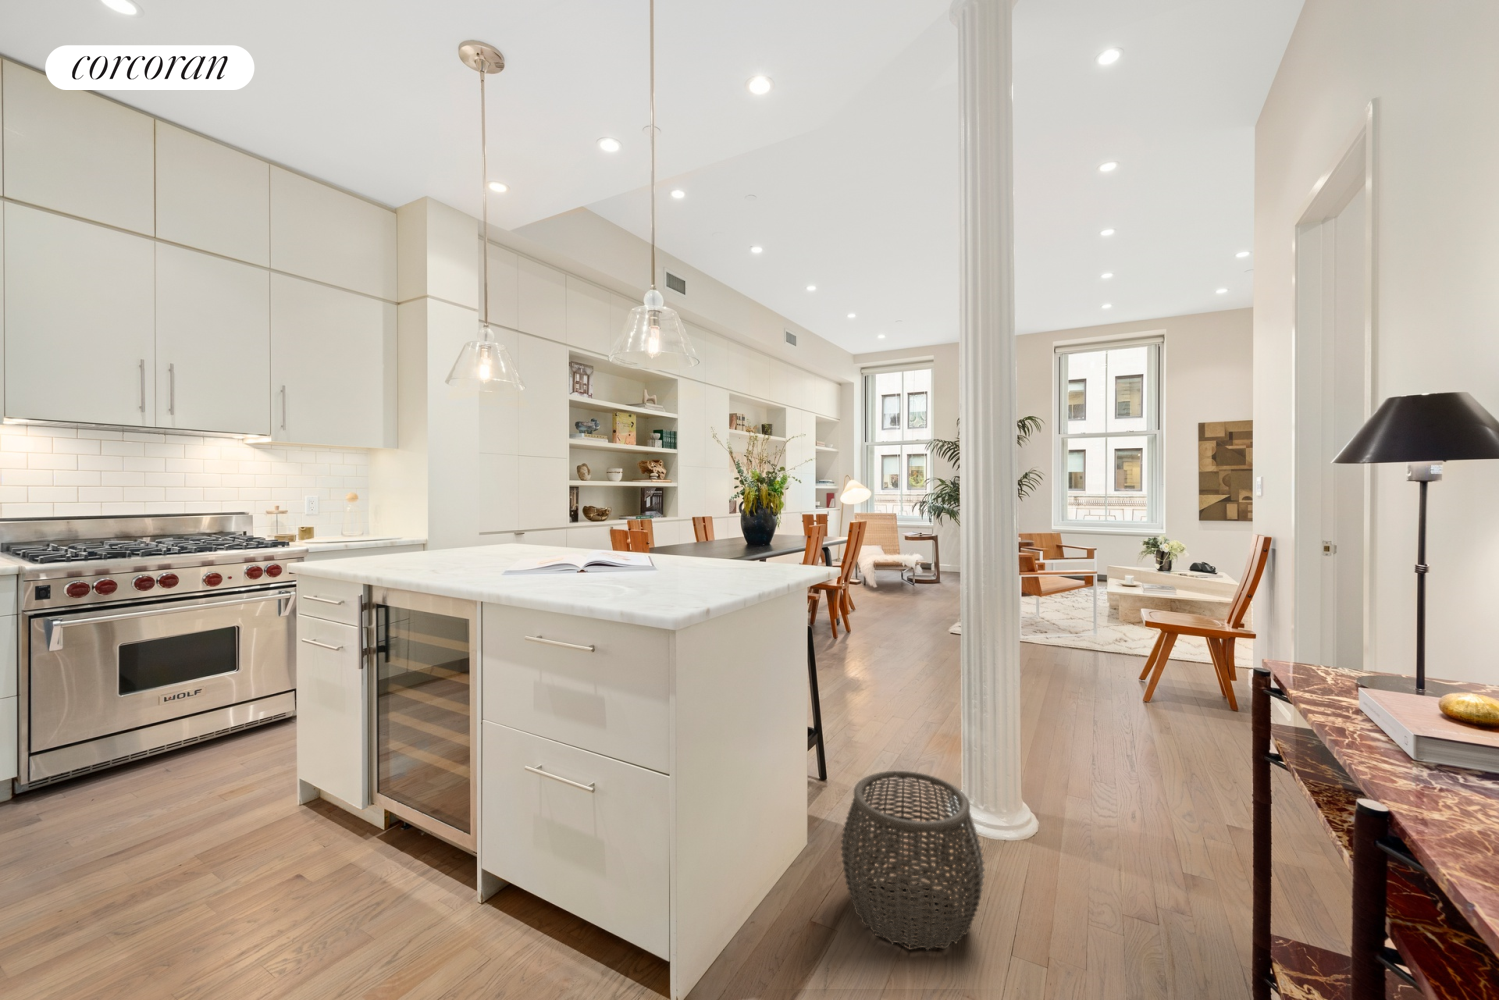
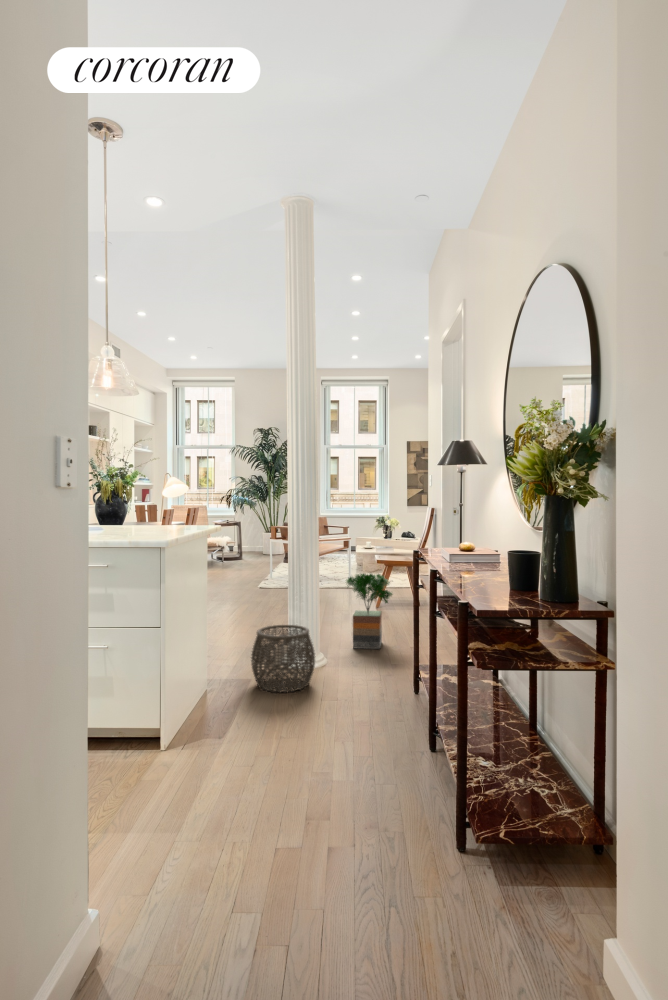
potted tree: none [1072,659,1192,833] -> present [346,574,393,649]

